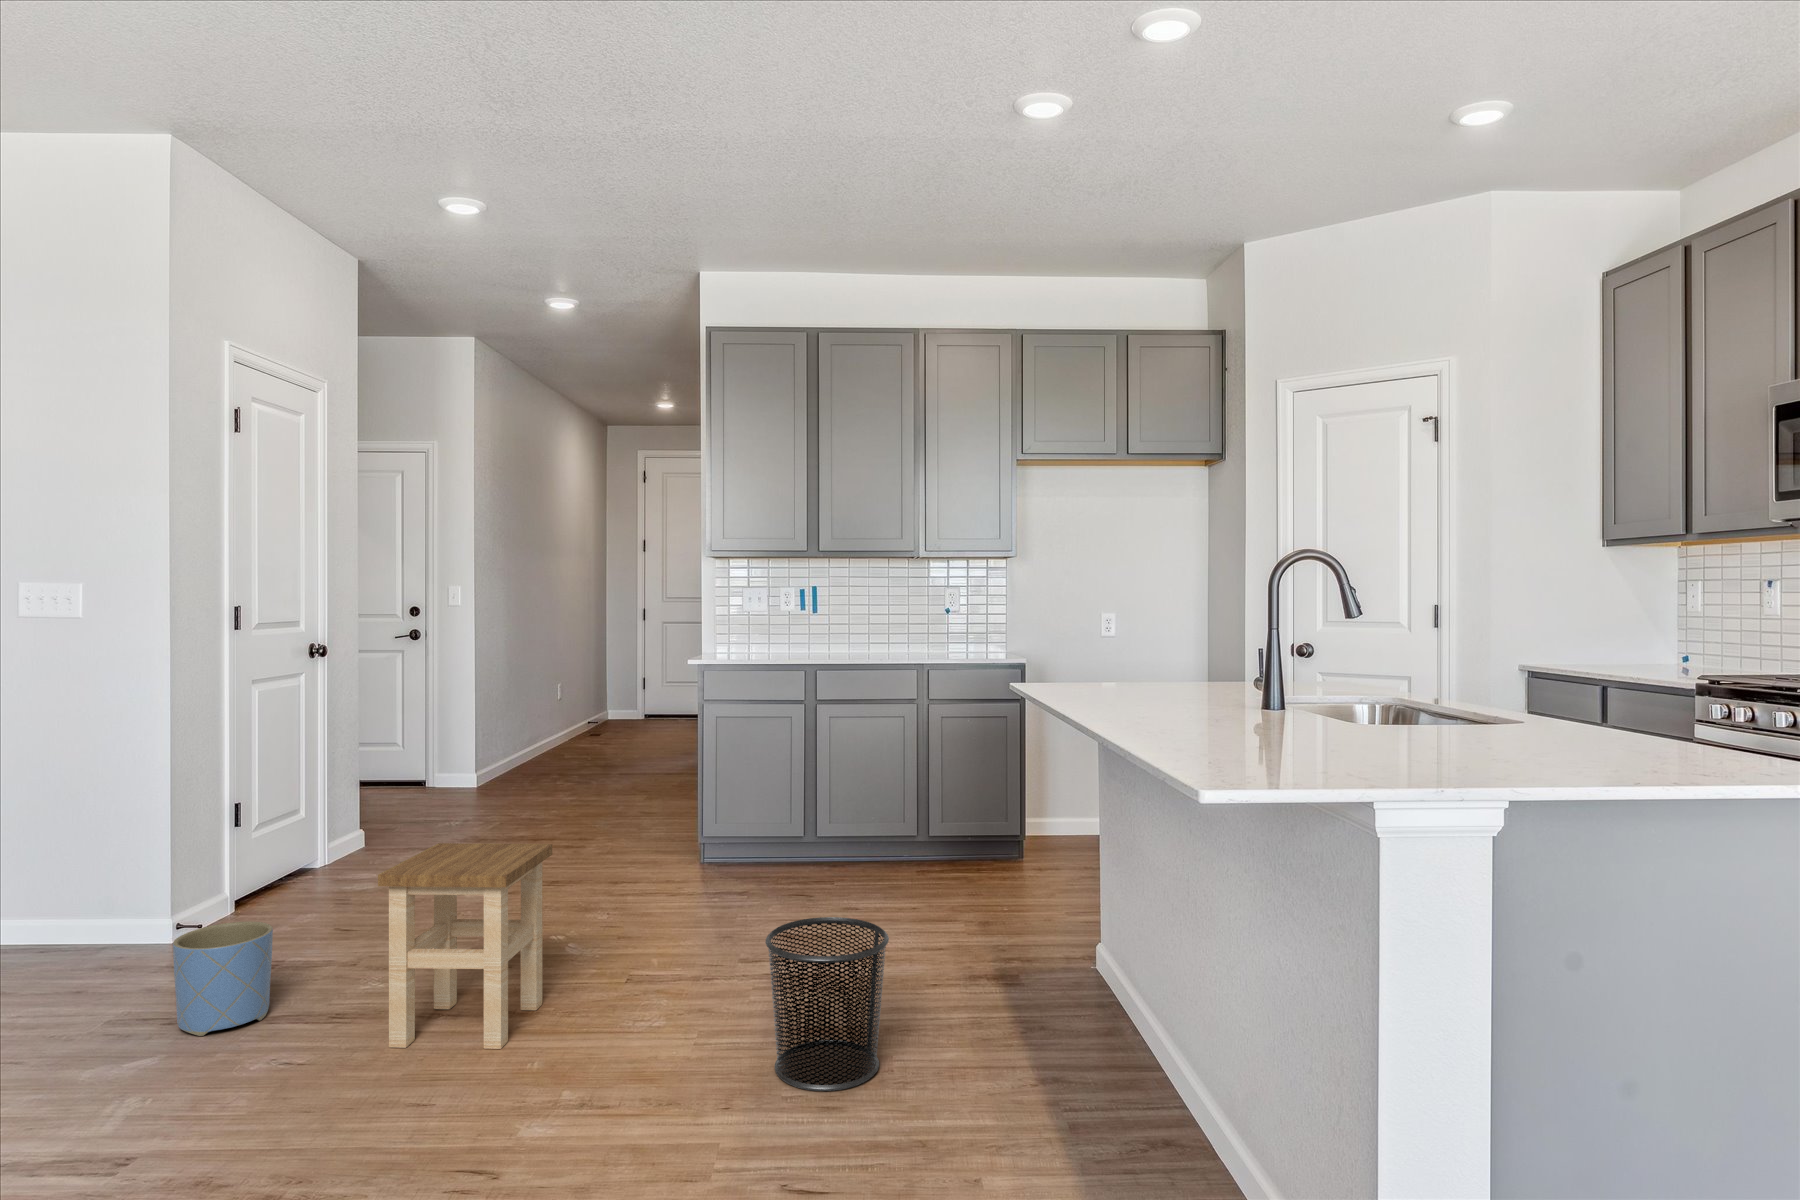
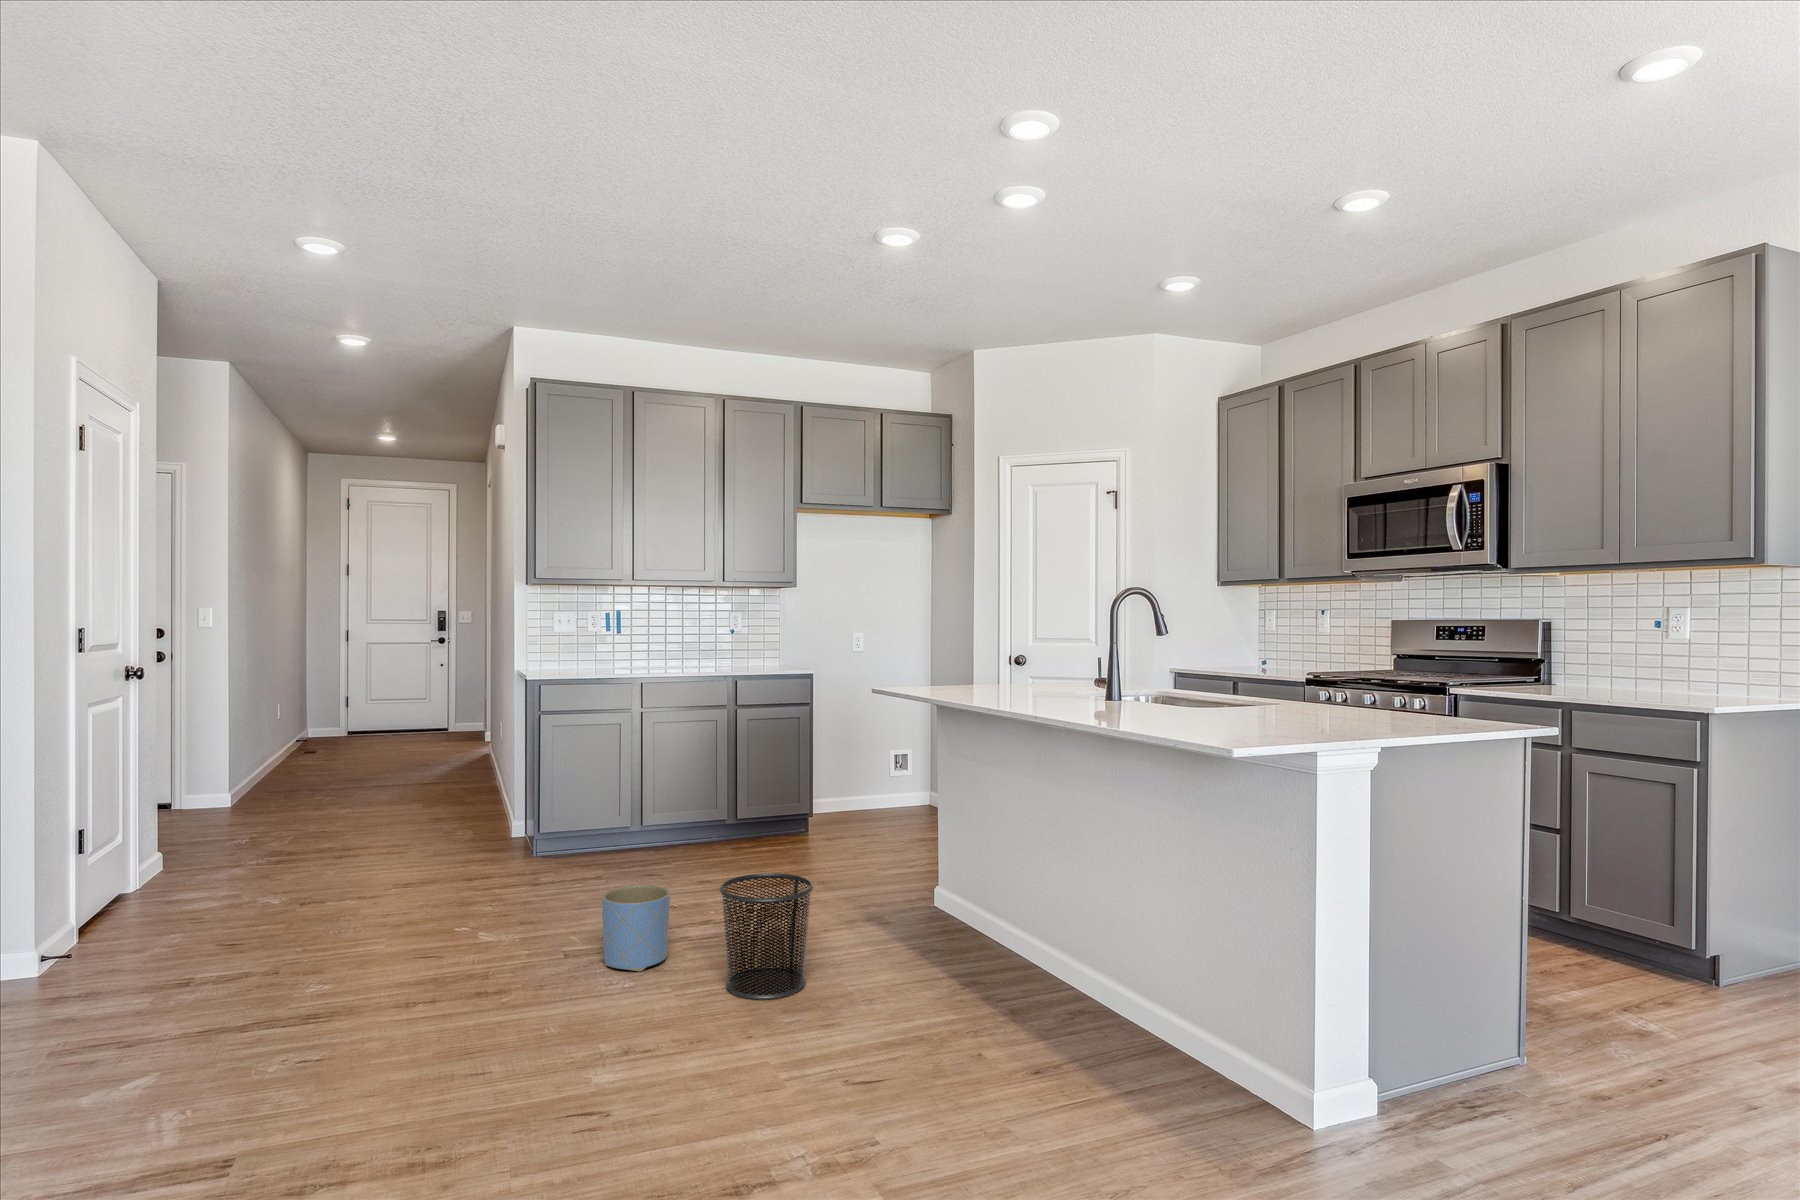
stool: present [378,843,552,1049] -> none [376,838,501,1020]
planter: present [173,922,273,1036] -> present [602,885,670,971]

